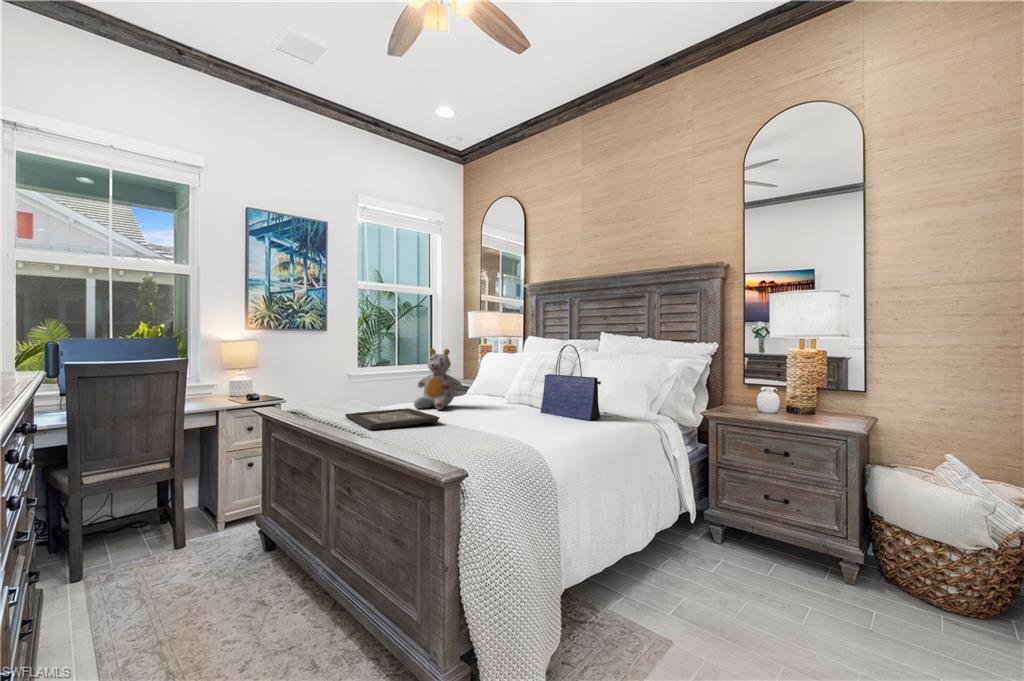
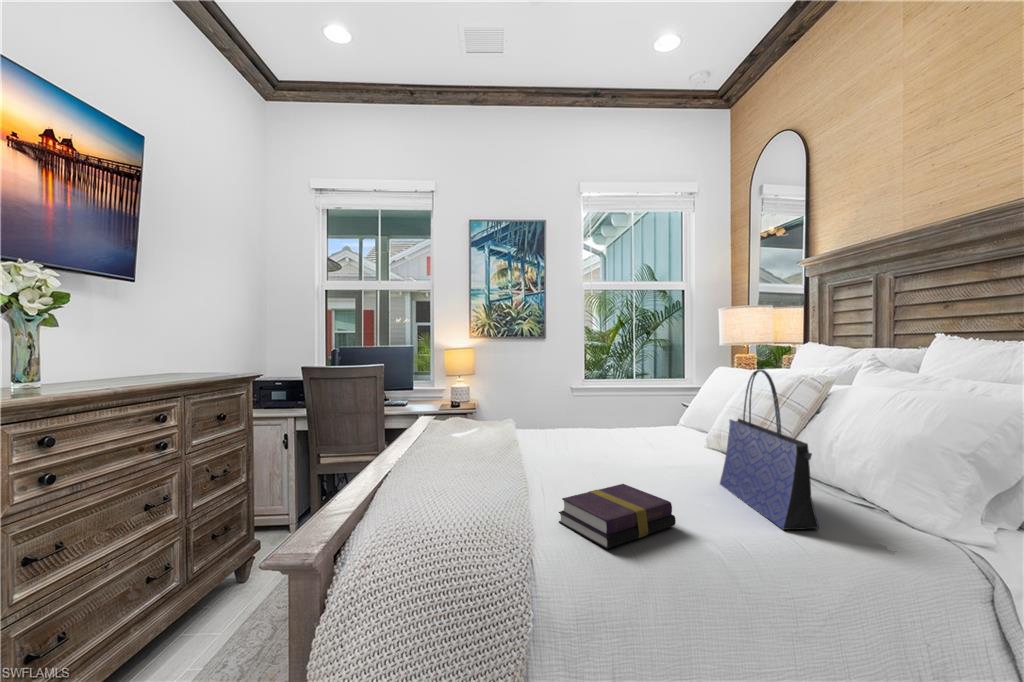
stuffed bear: present [414,349,462,410] -> none [548,366,611,452]
decorative tray: present [345,408,440,430] -> none [411,445,523,479]
book: none [503,410,554,433] -> present [559,484,676,549]

